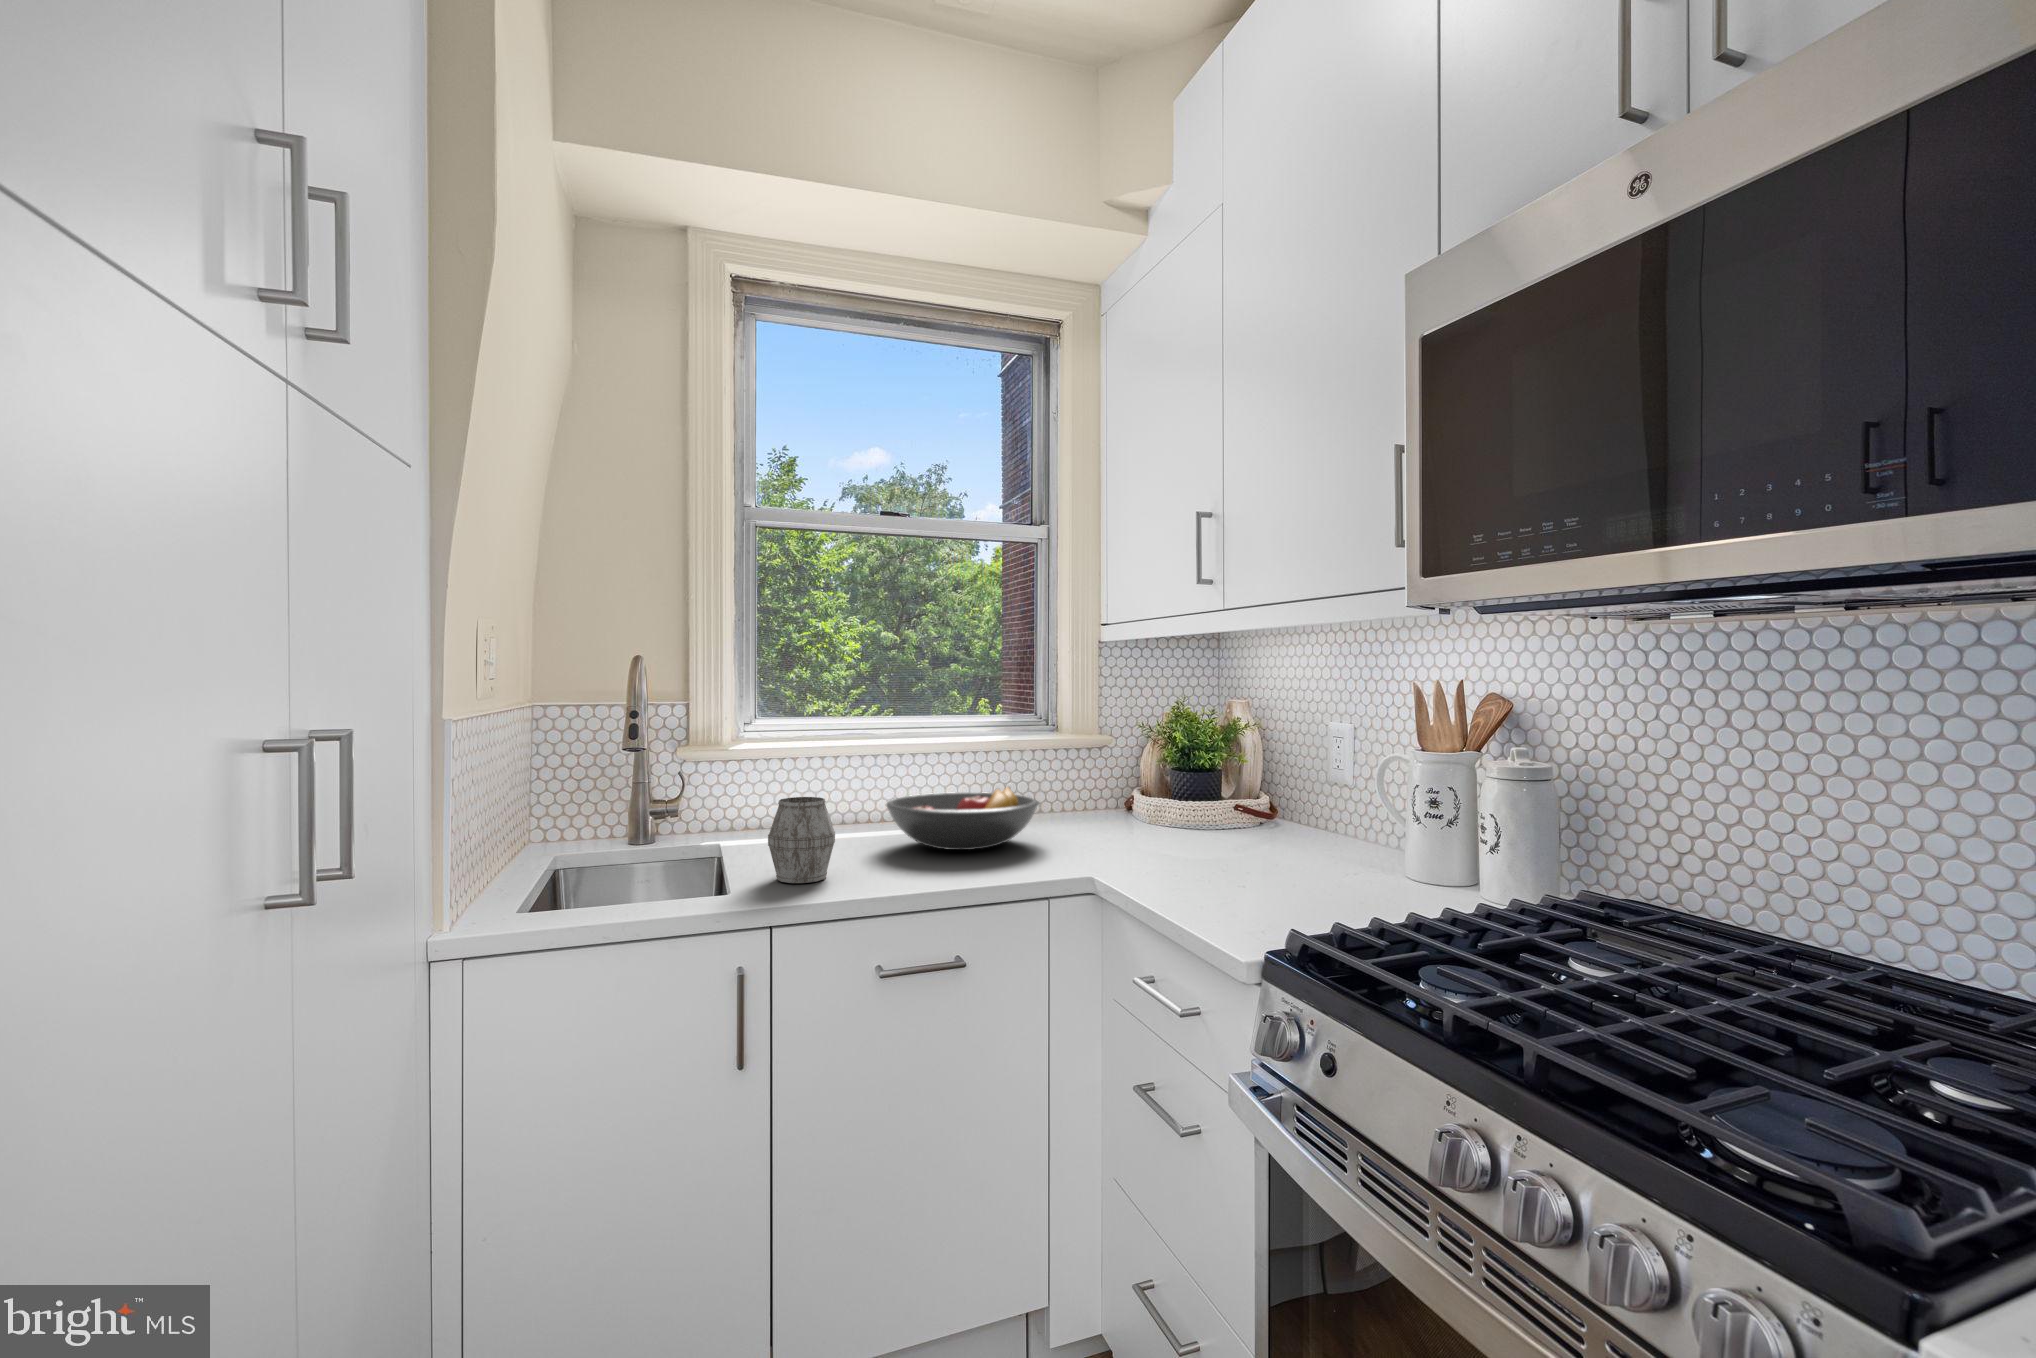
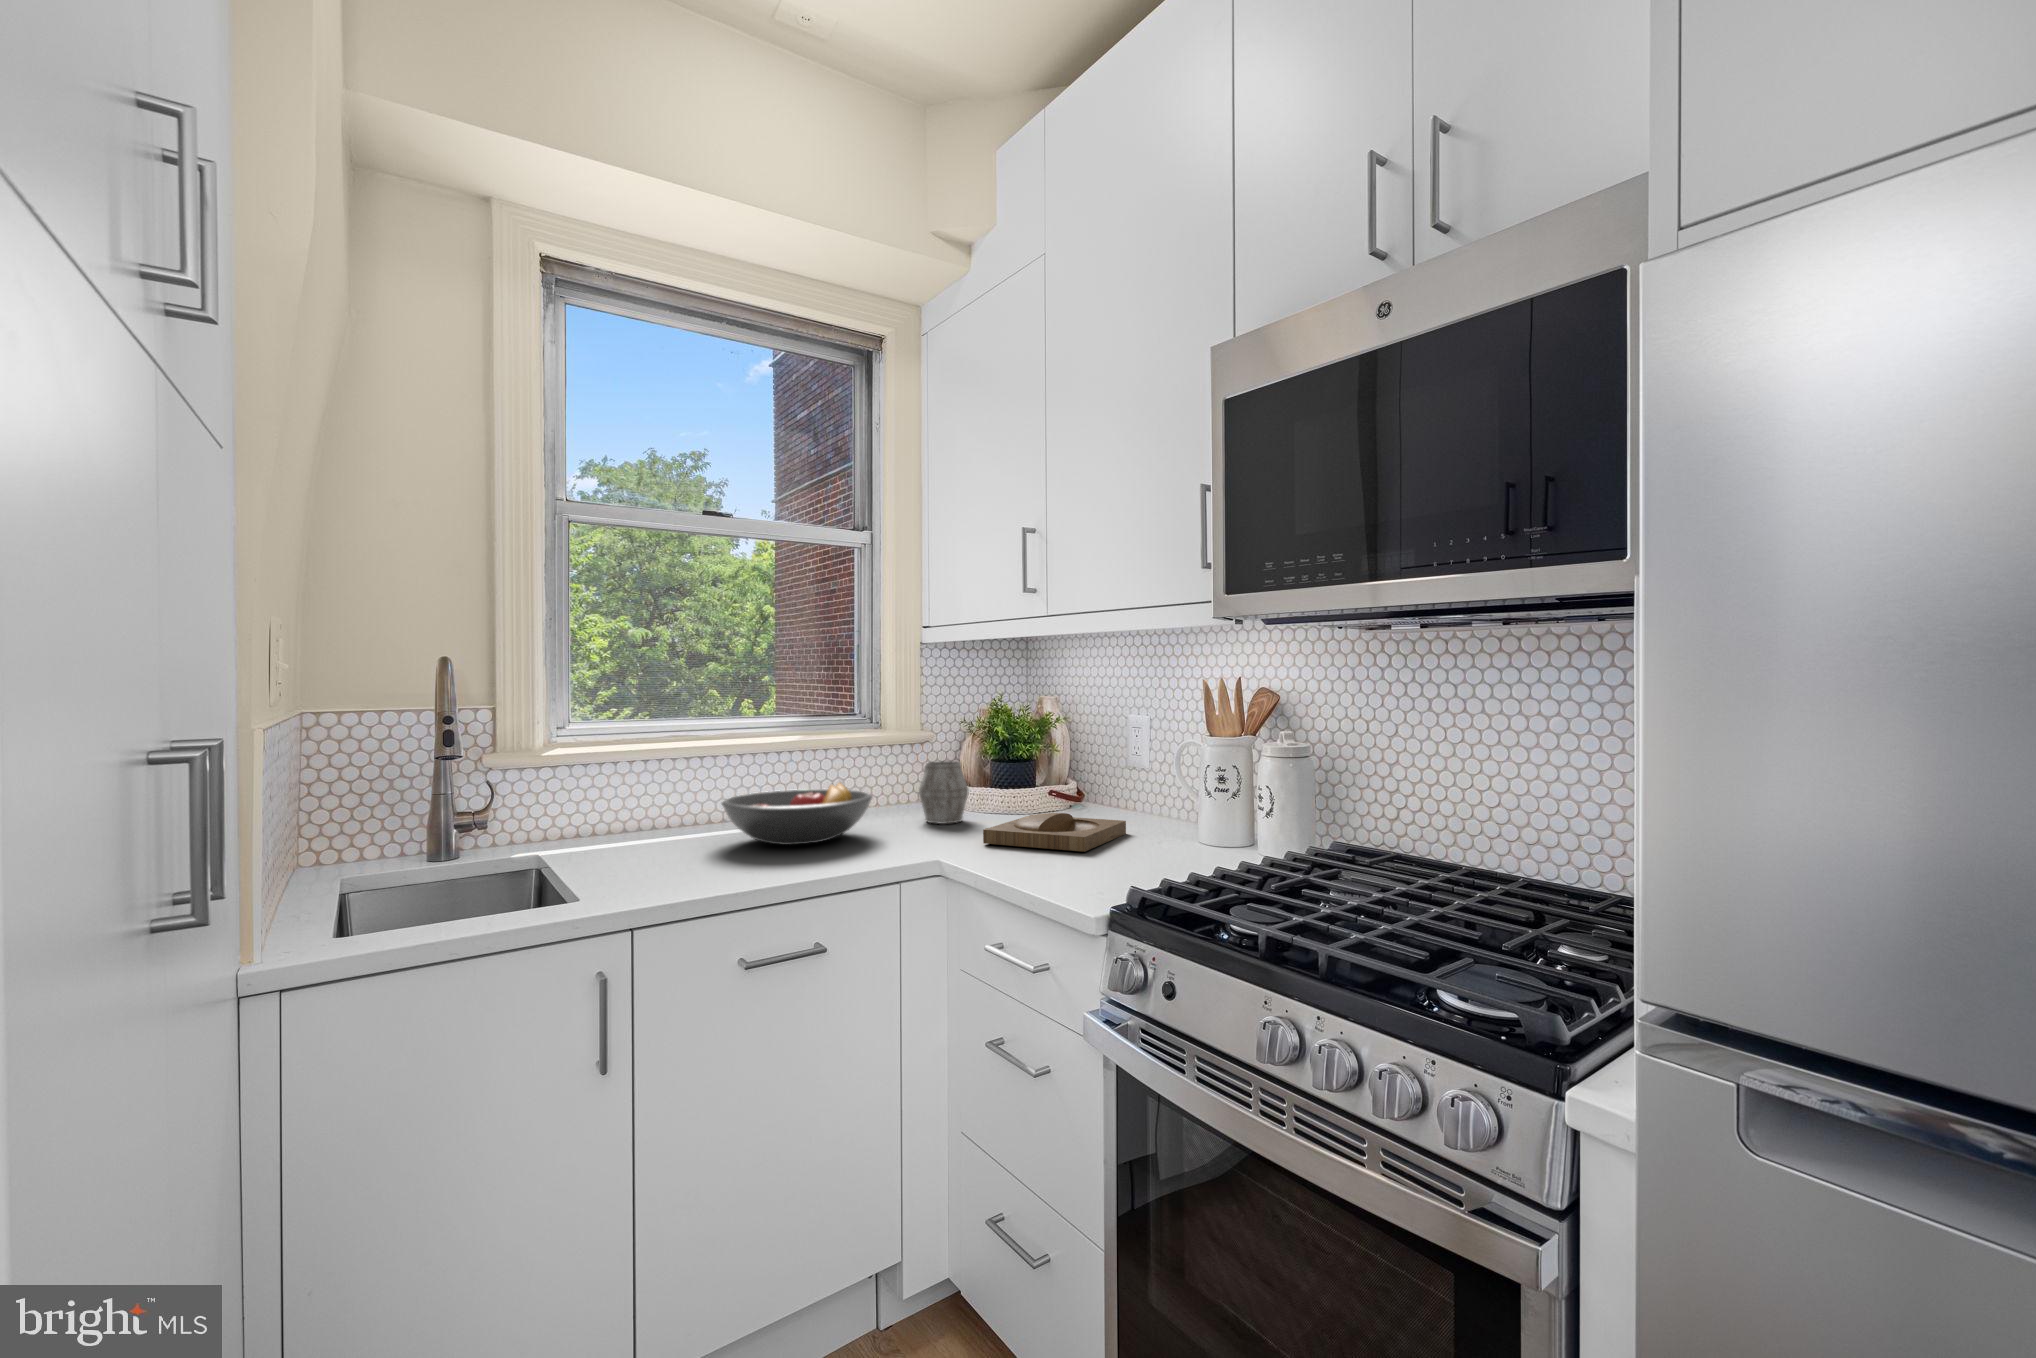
mug: present [768,797,835,883] -> present [919,761,969,824]
tray: none [1152,831,1321,878] -> present [983,813,1126,852]

